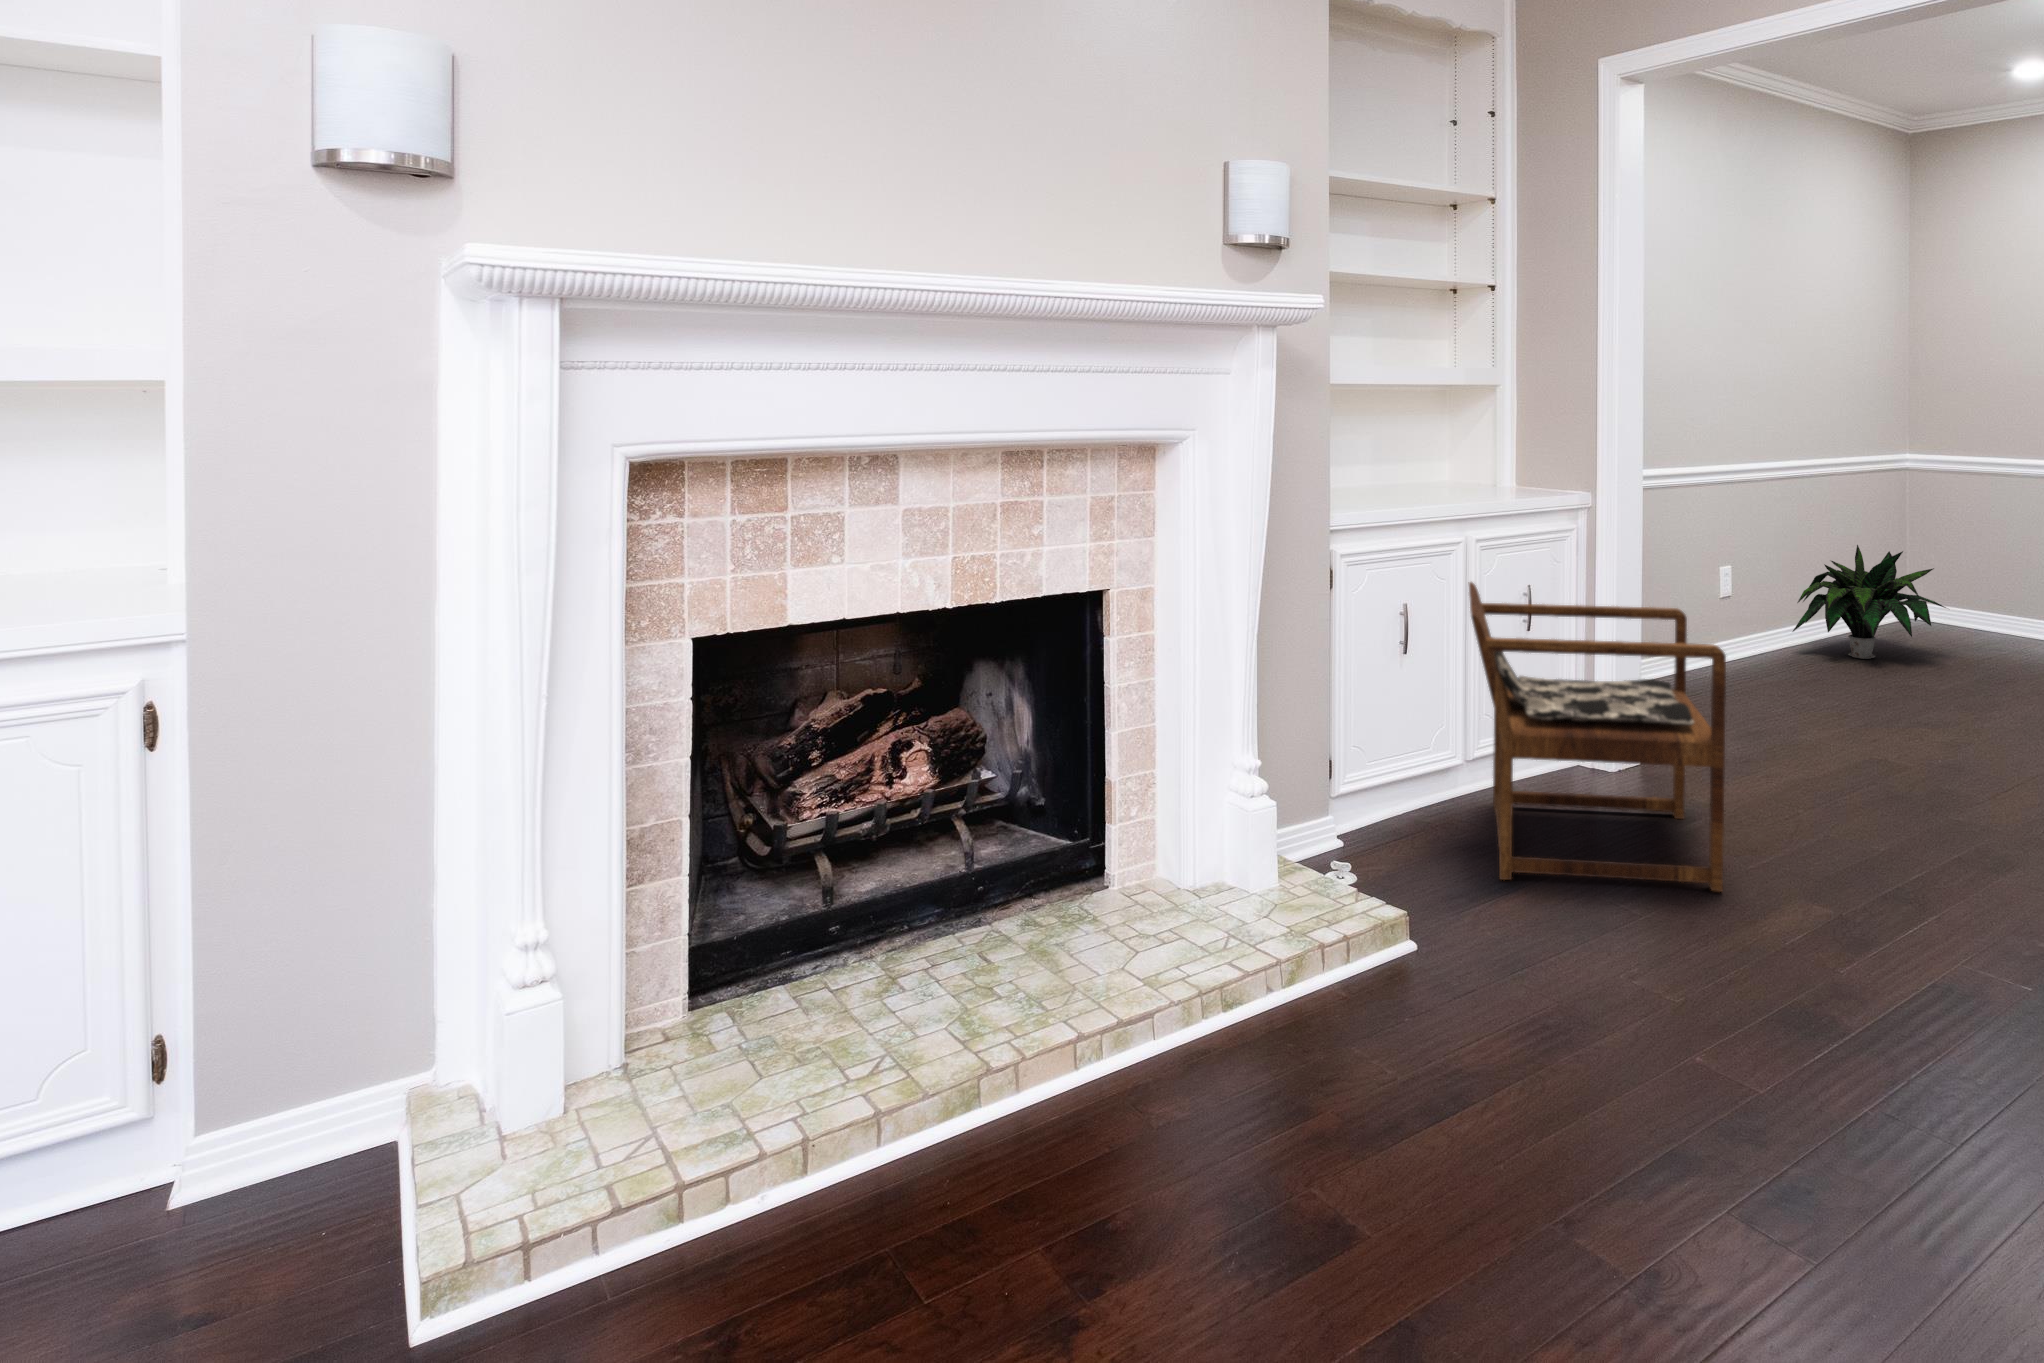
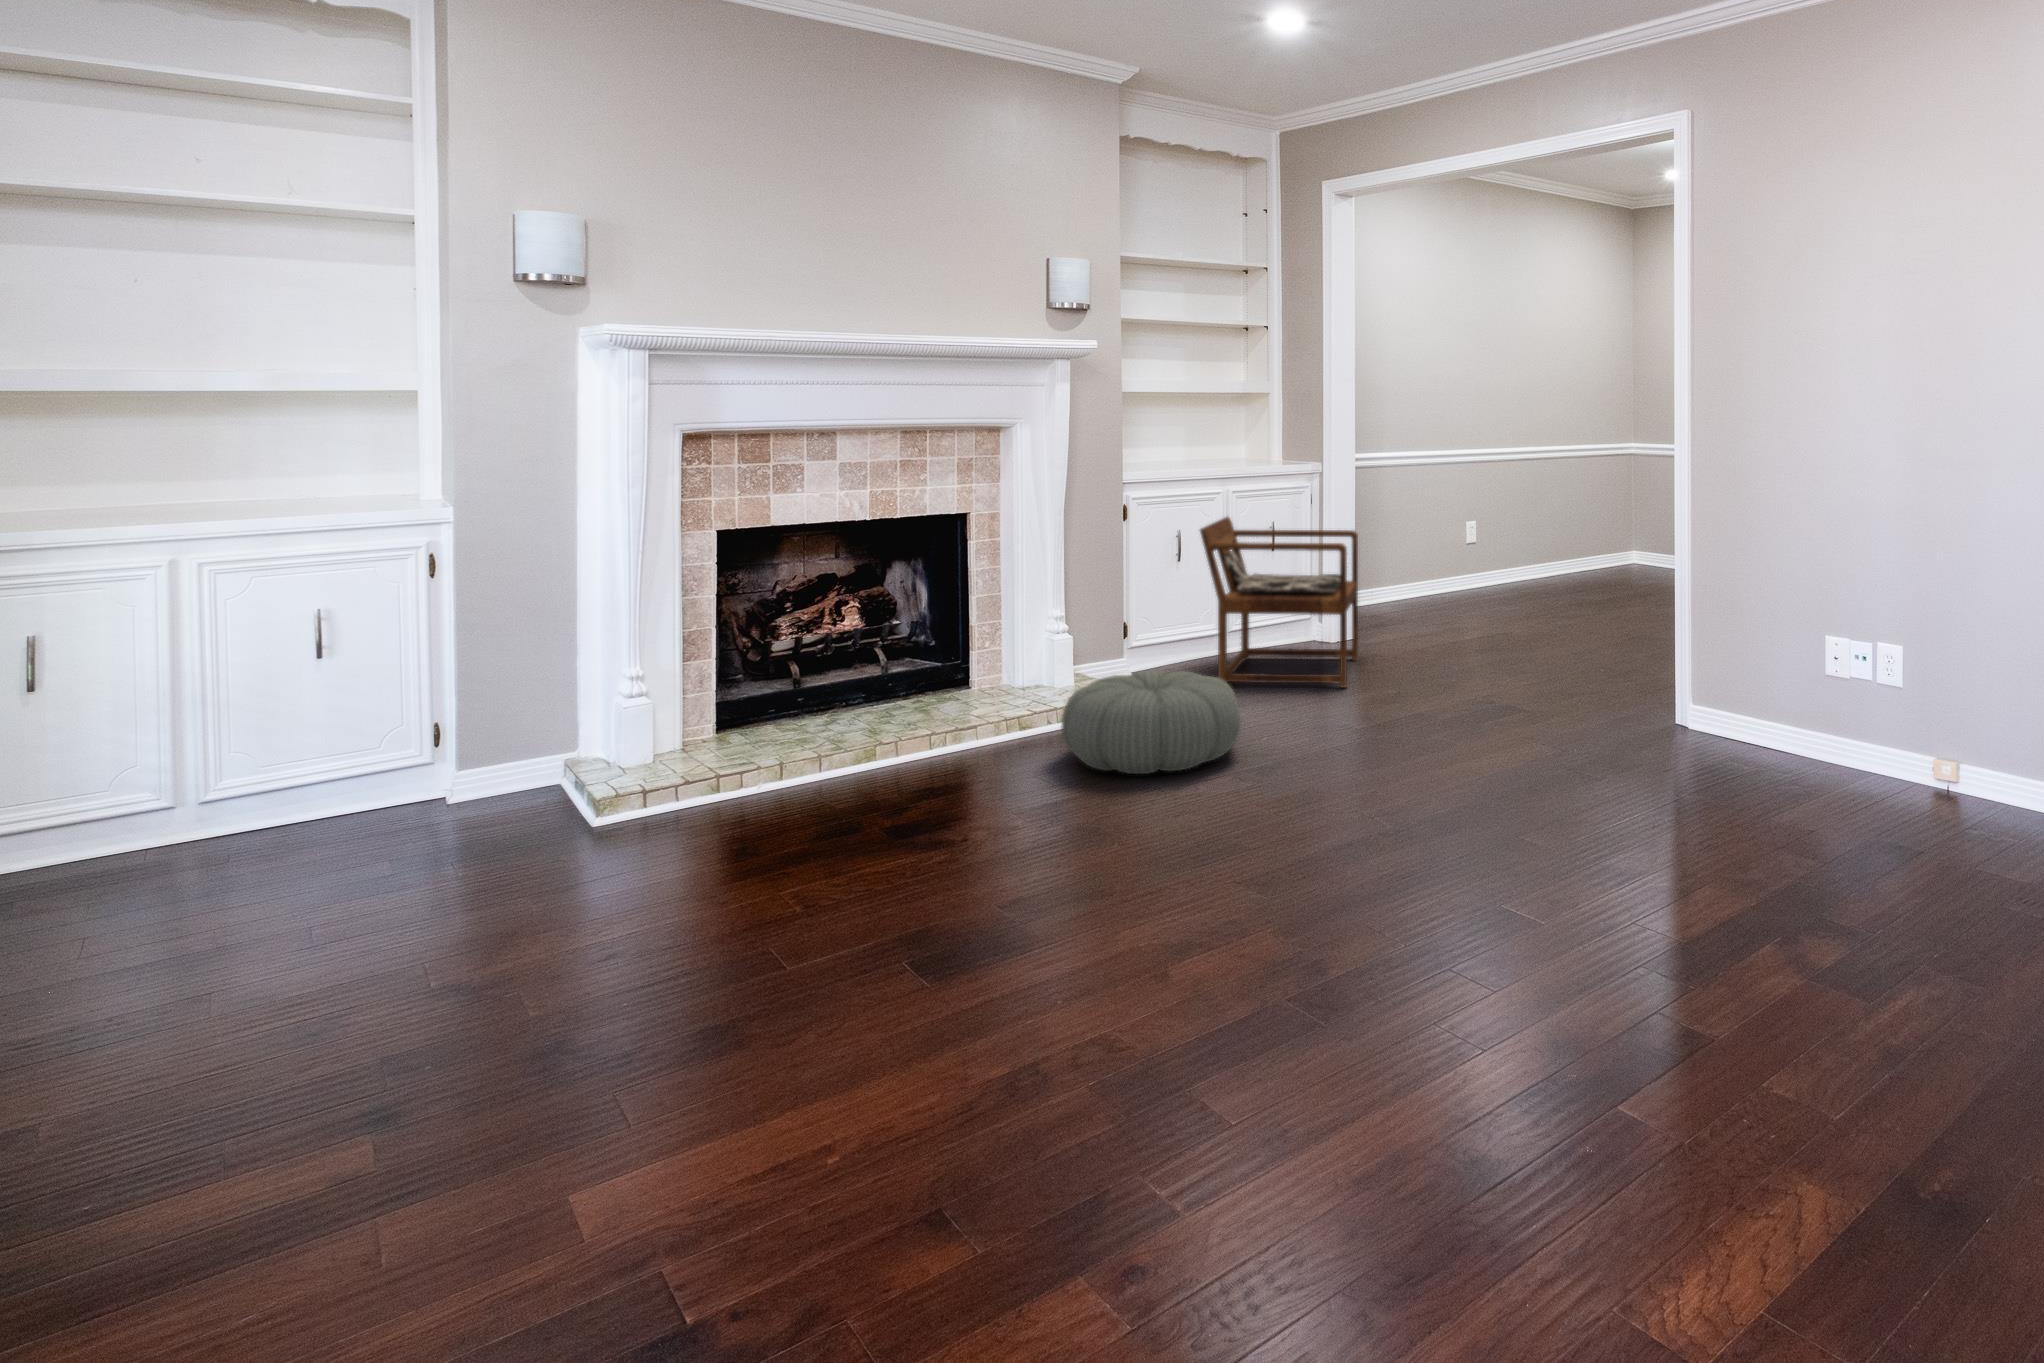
potted plant: present [1793,545,1946,659] -> none [1522,505,1626,585]
pouf: none [1334,911,1685,1175] -> present [1062,671,1240,774]

